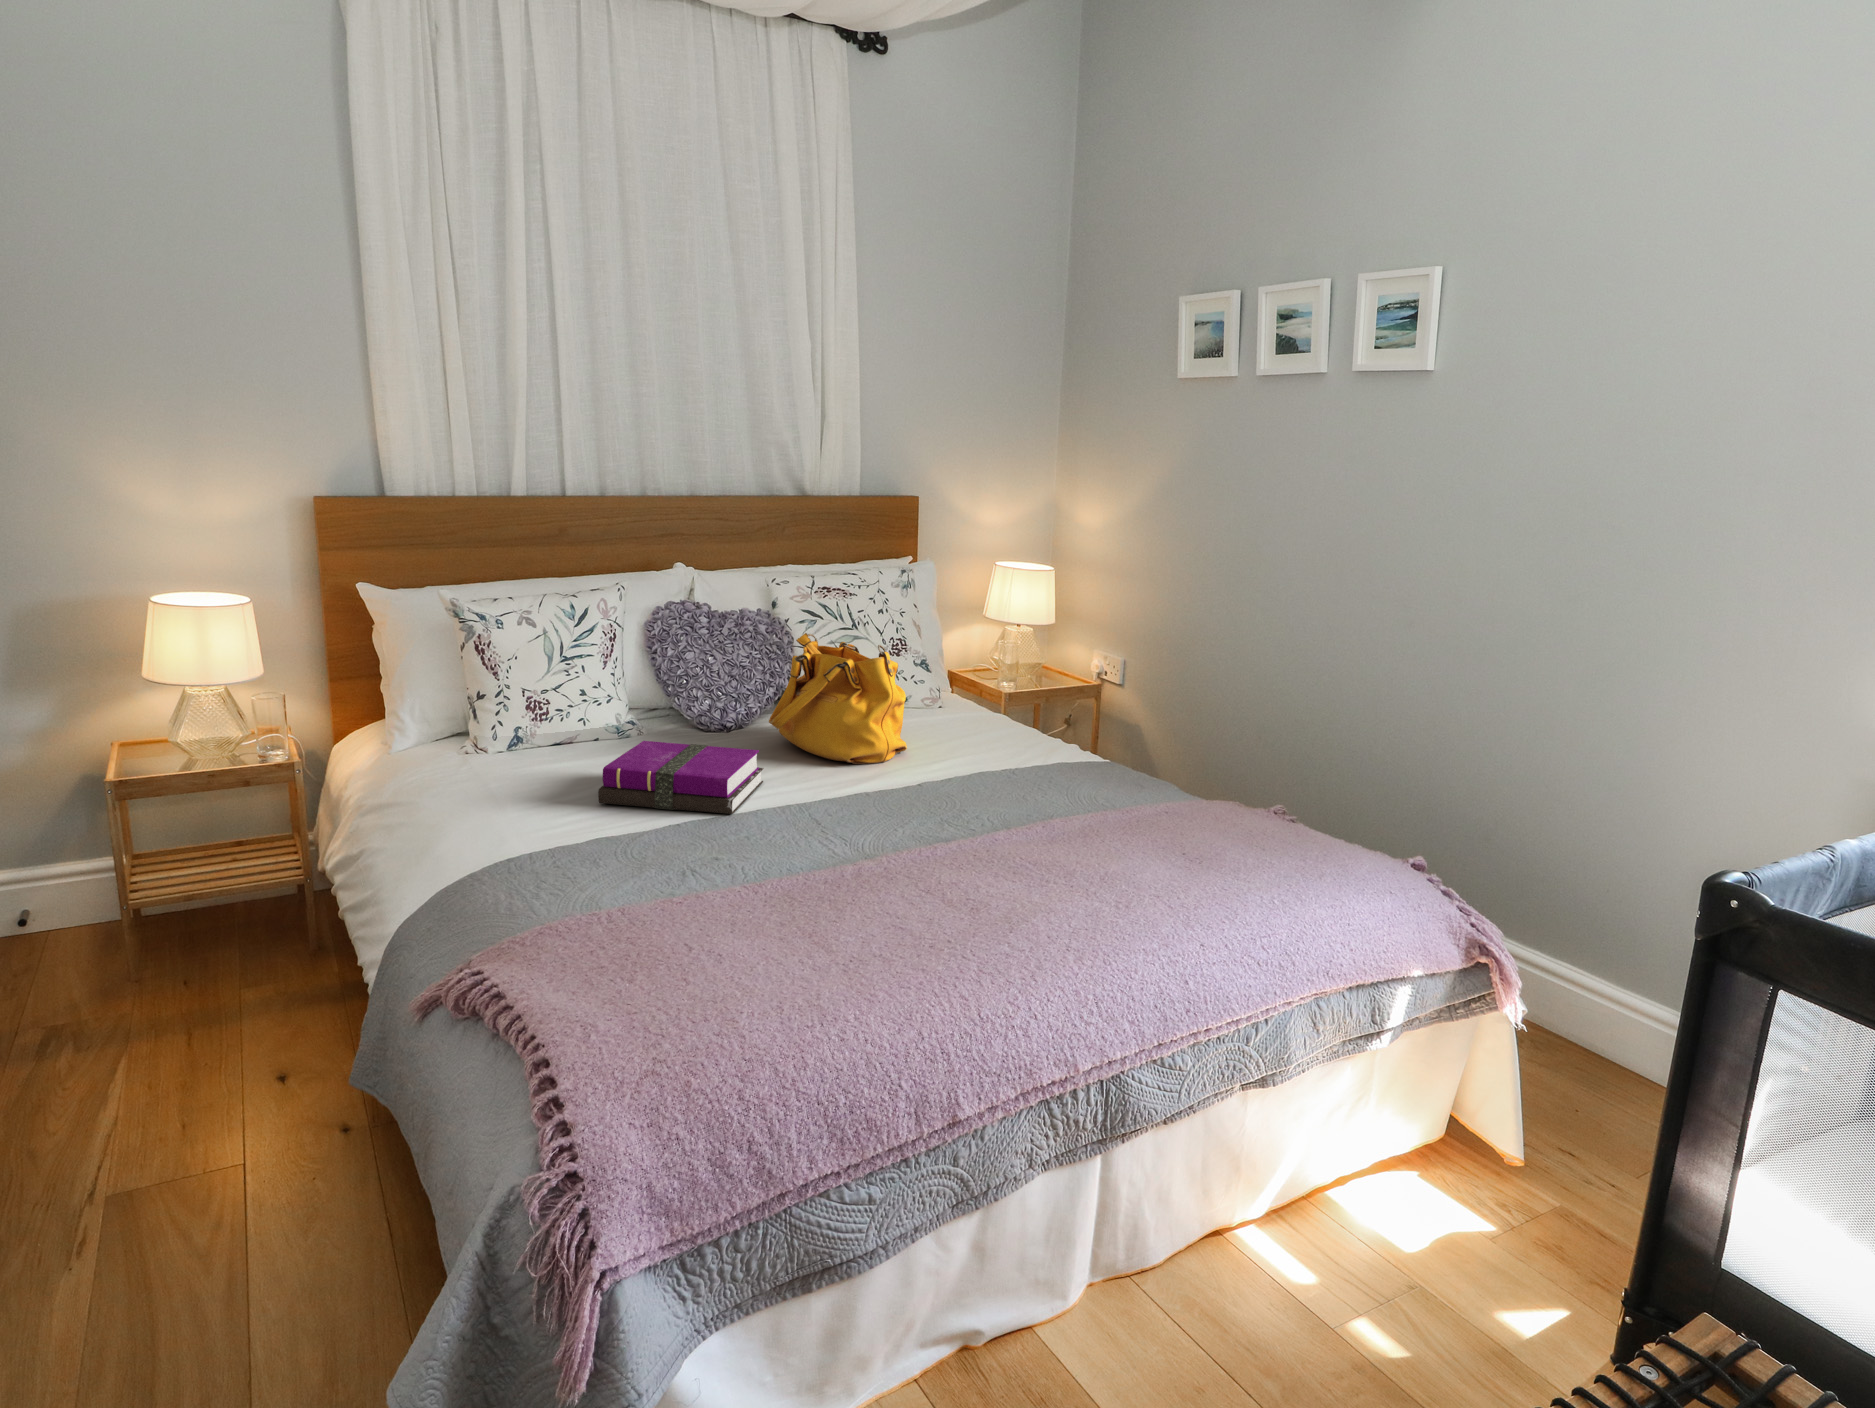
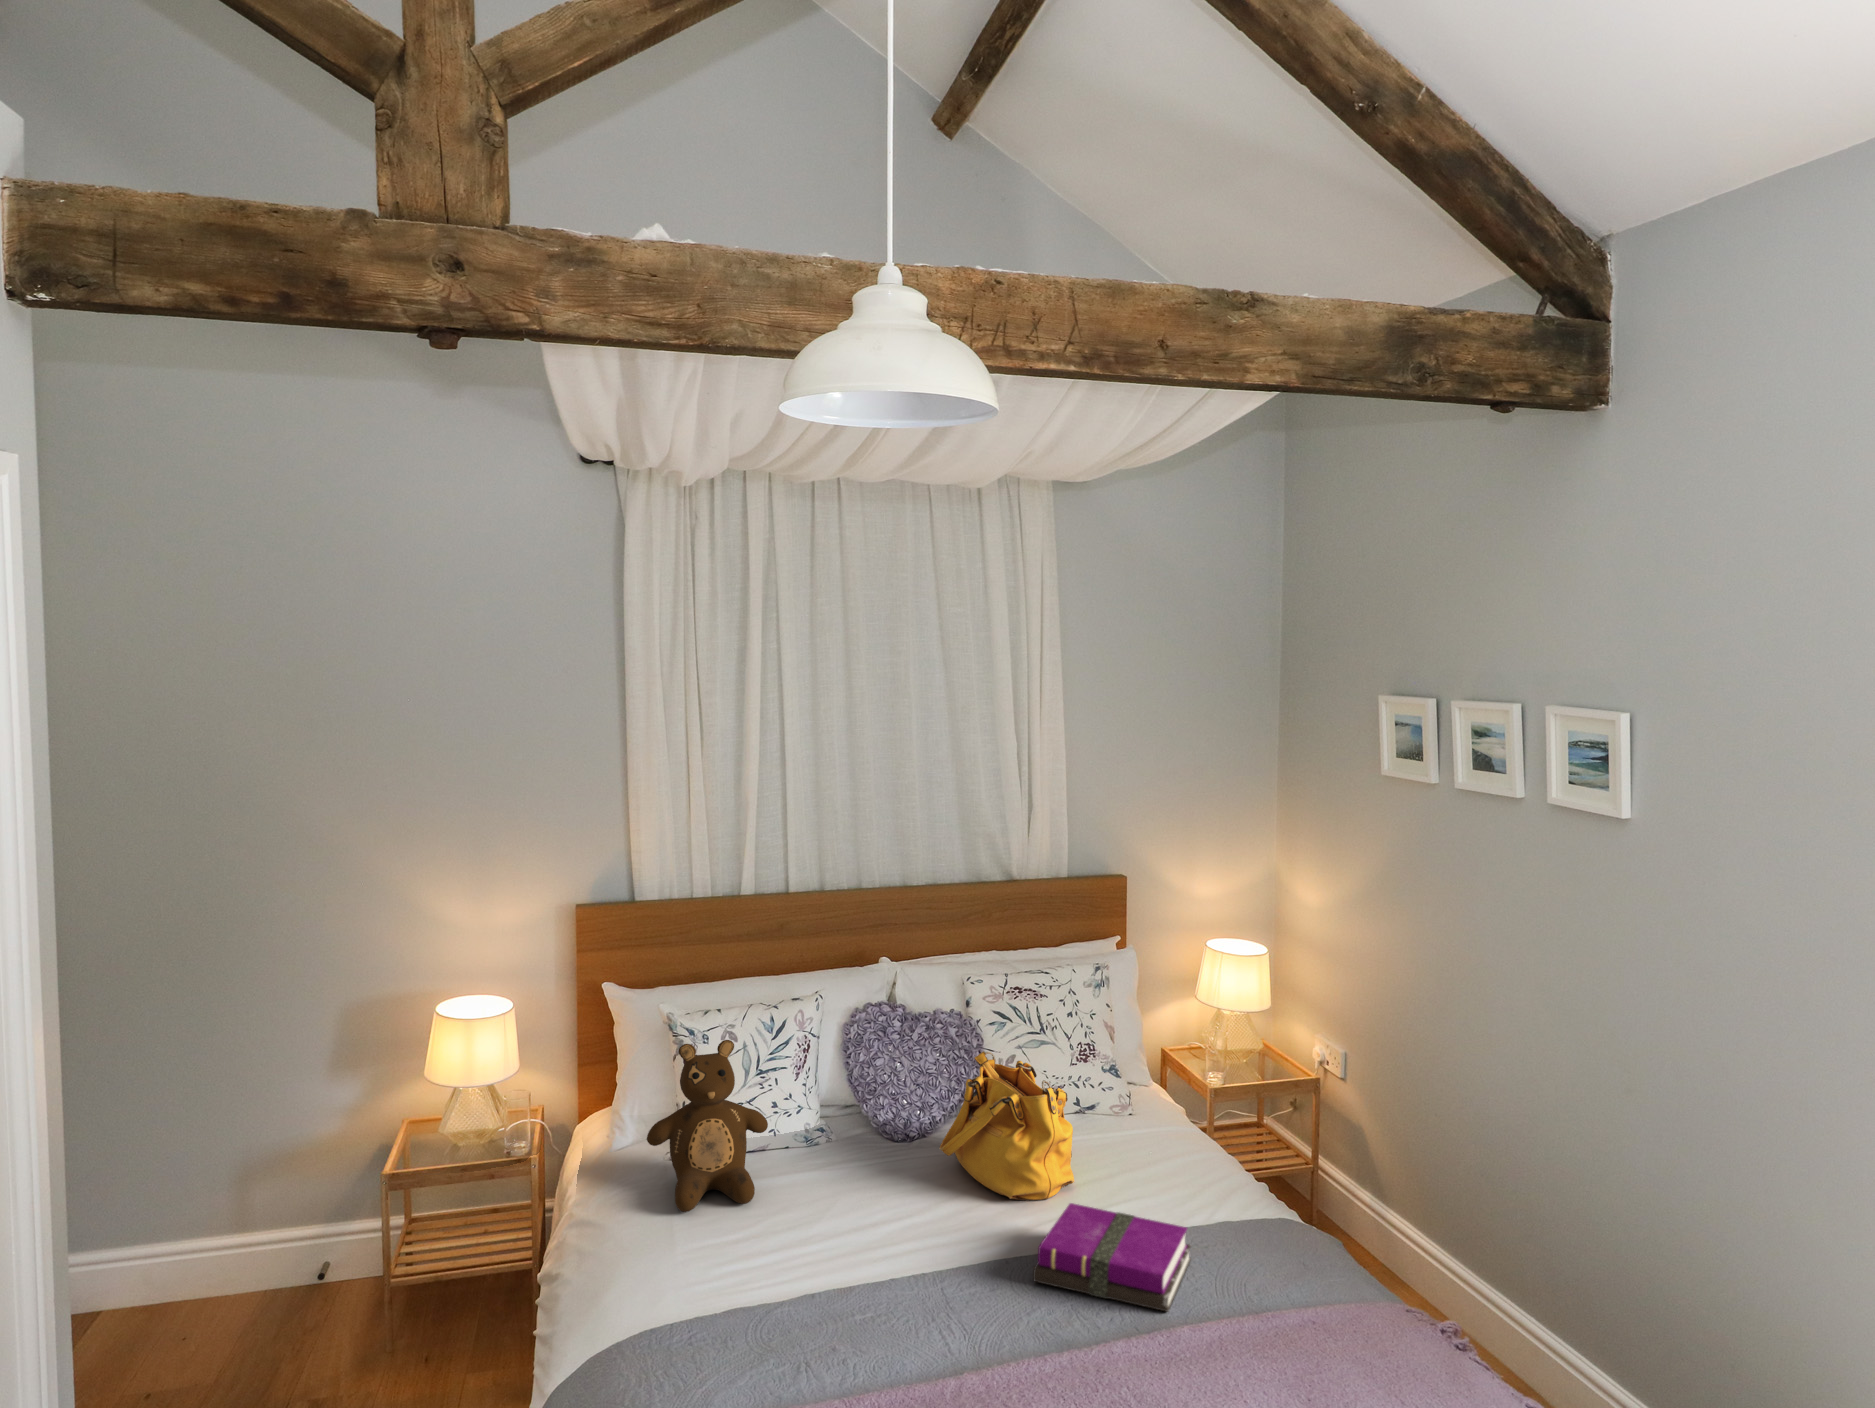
teddy bear: none [442,611,580,788] -> present [647,1040,768,1212]
notebook: present [598,741,763,814] -> present [1033,1203,1191,1311]

